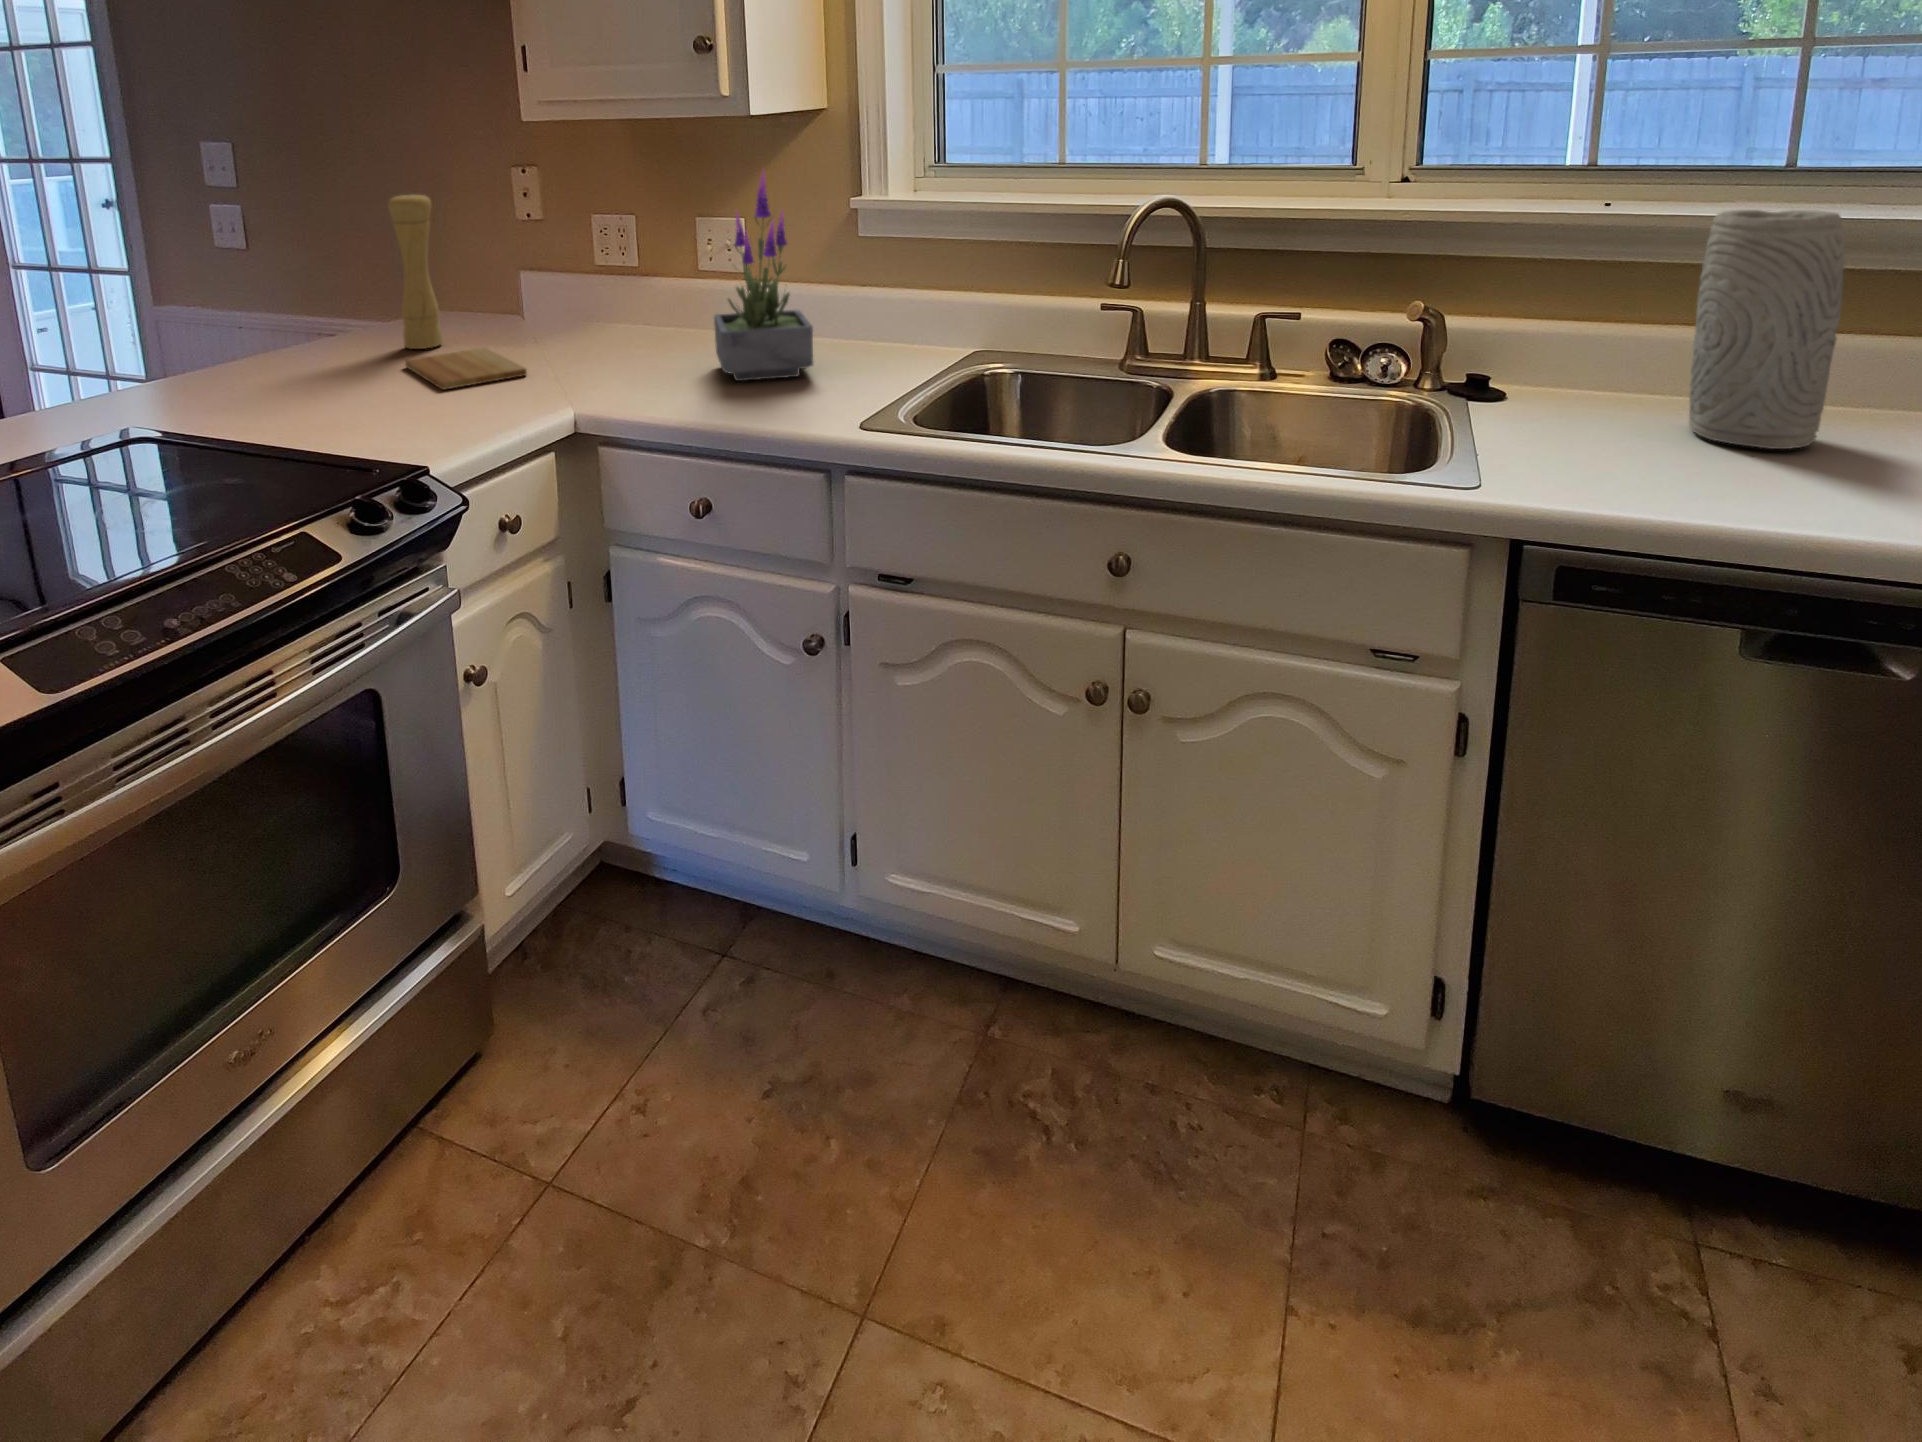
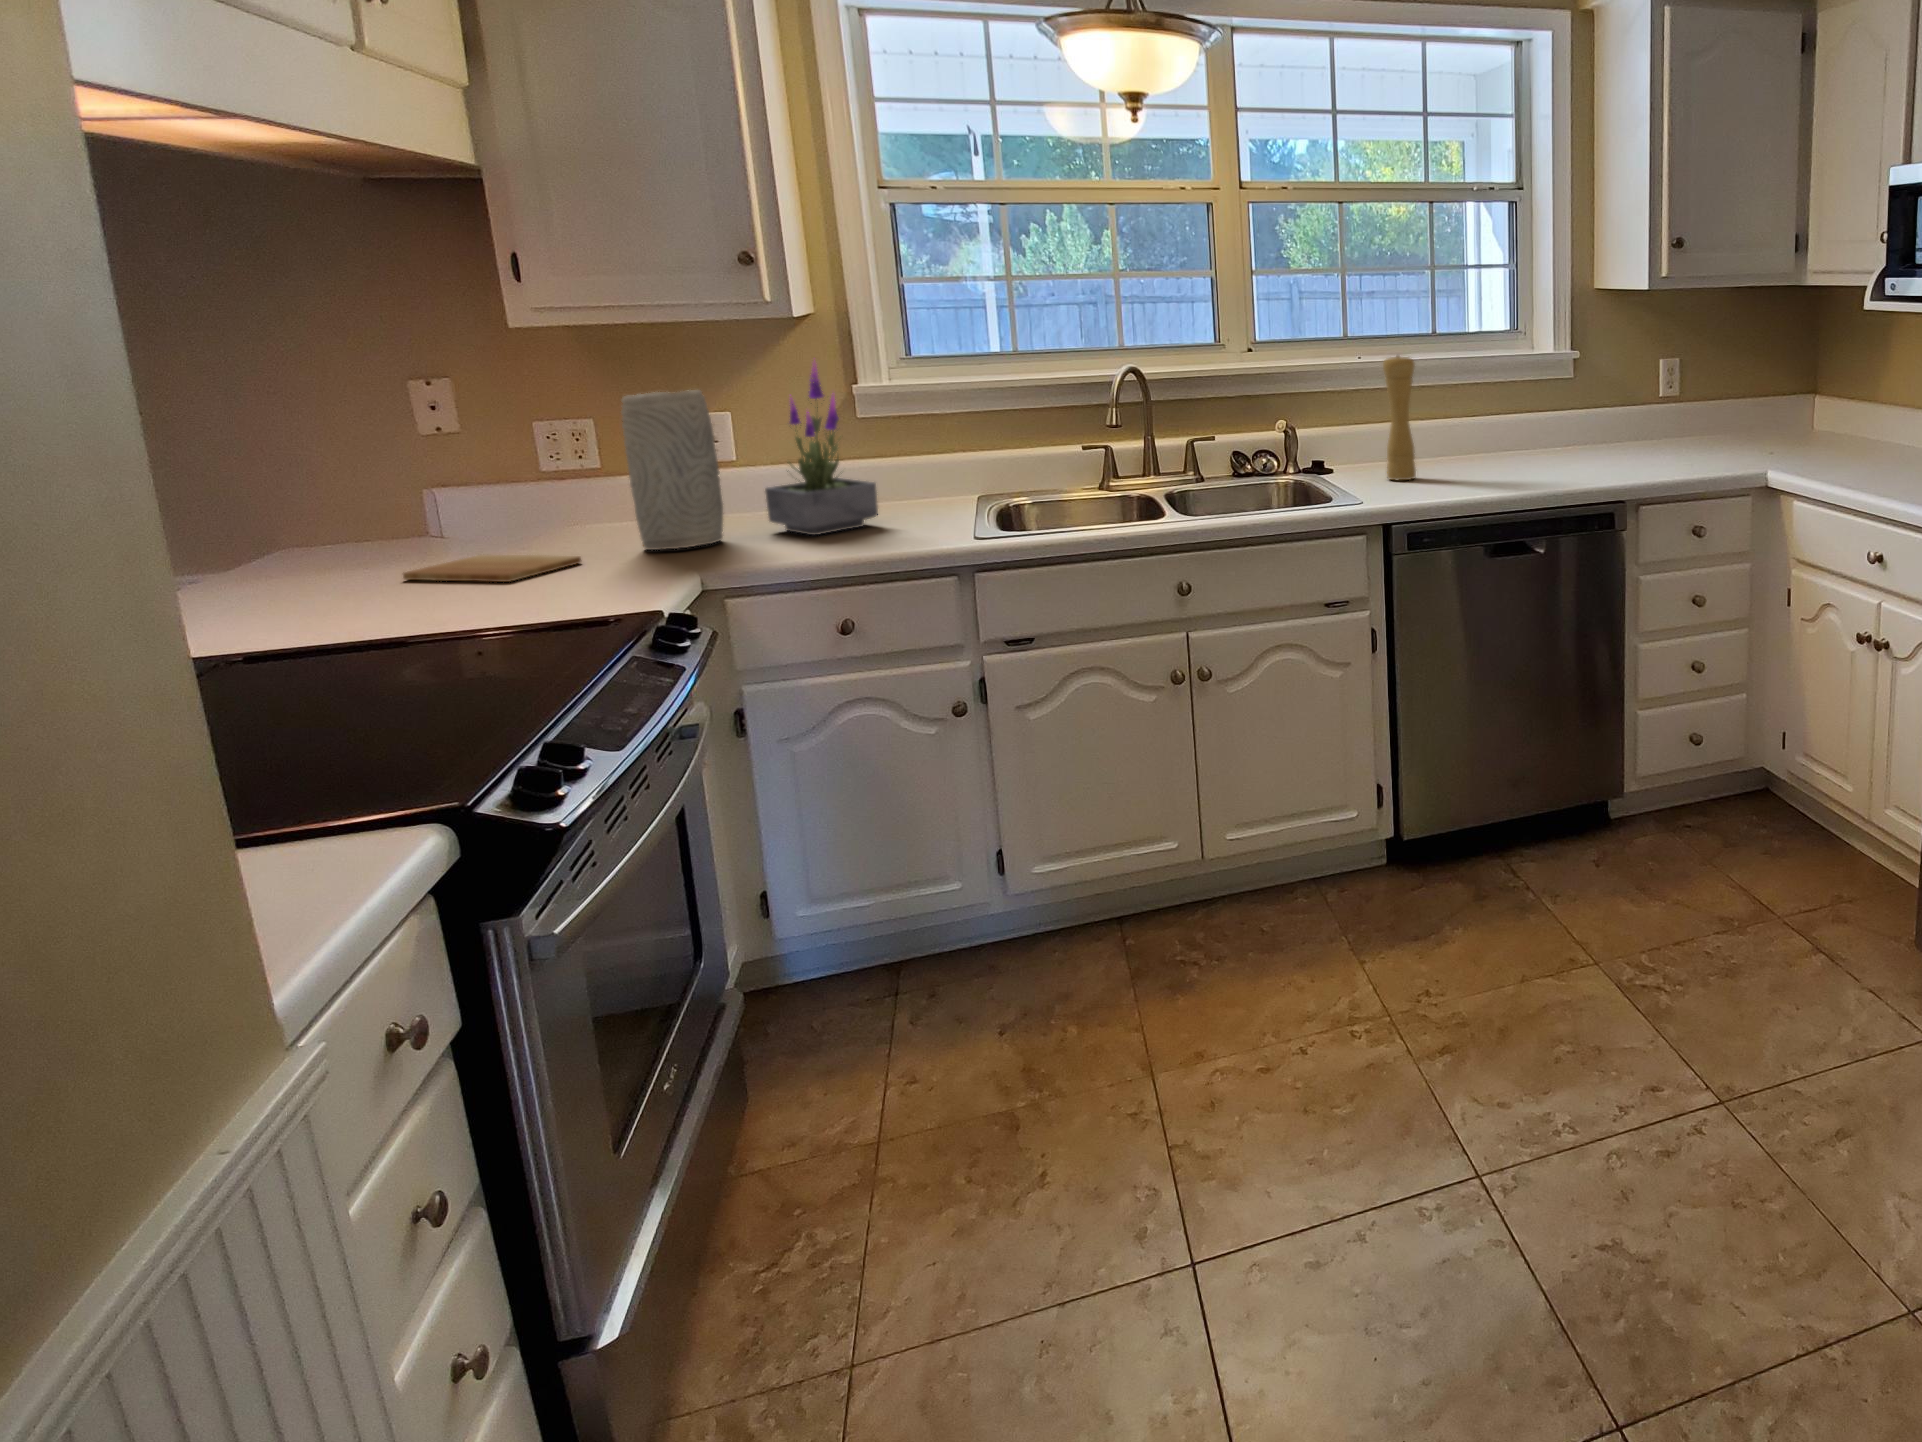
pepper mill: present [388,192,443,349] -> present [1383,355,1416,480]
vase: present [1689,210,1845,449] -> present [621,390,723,550]

